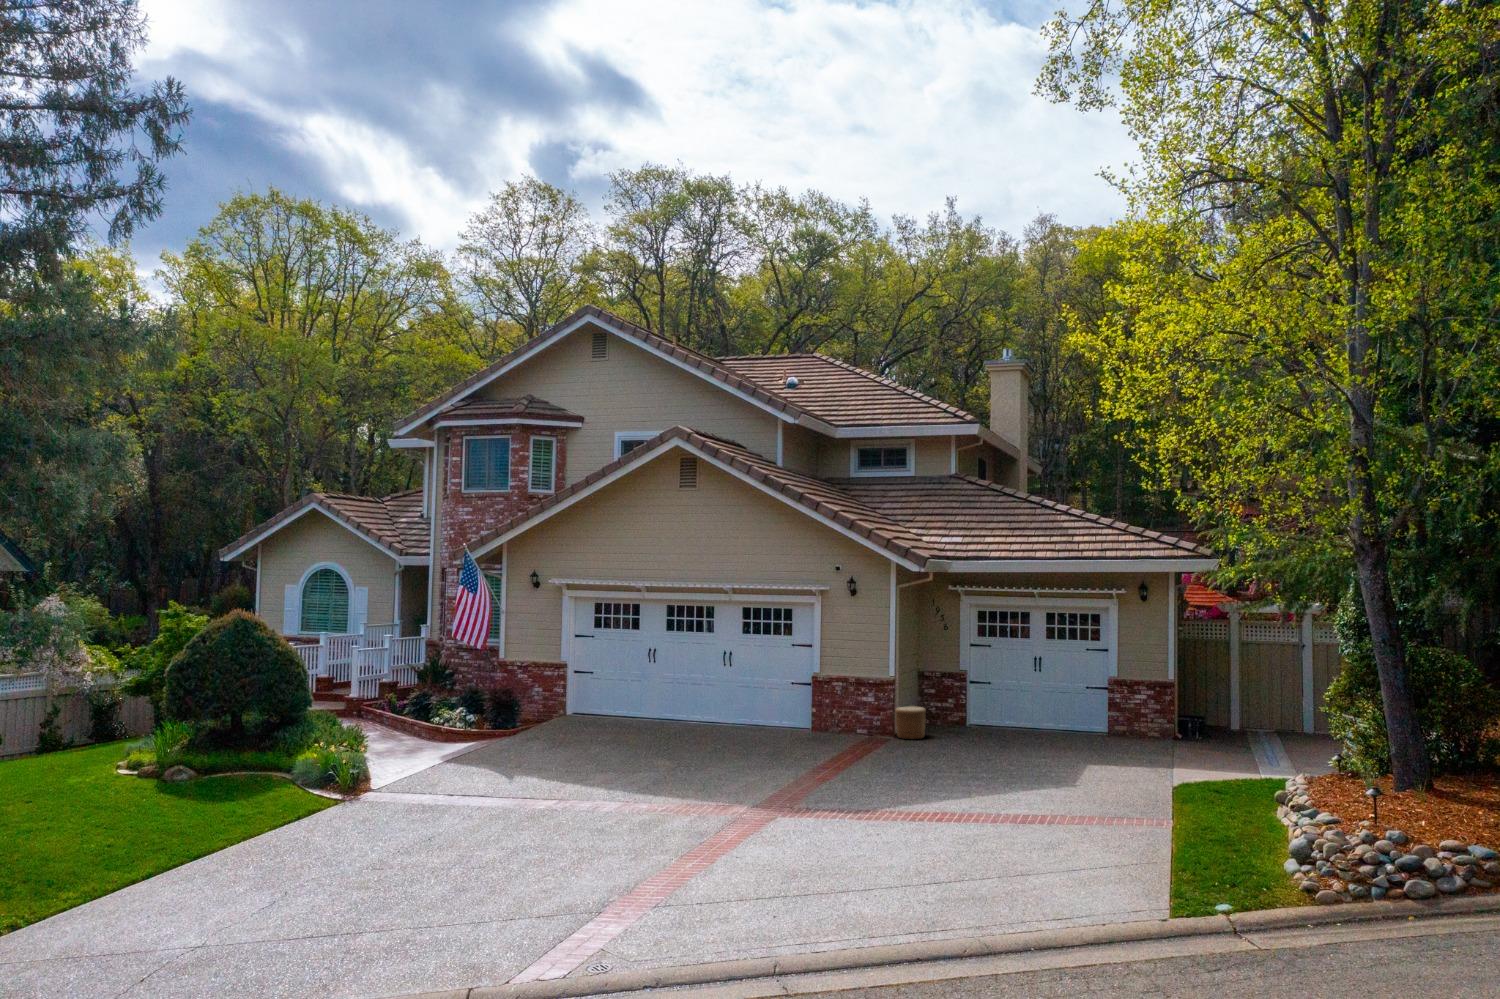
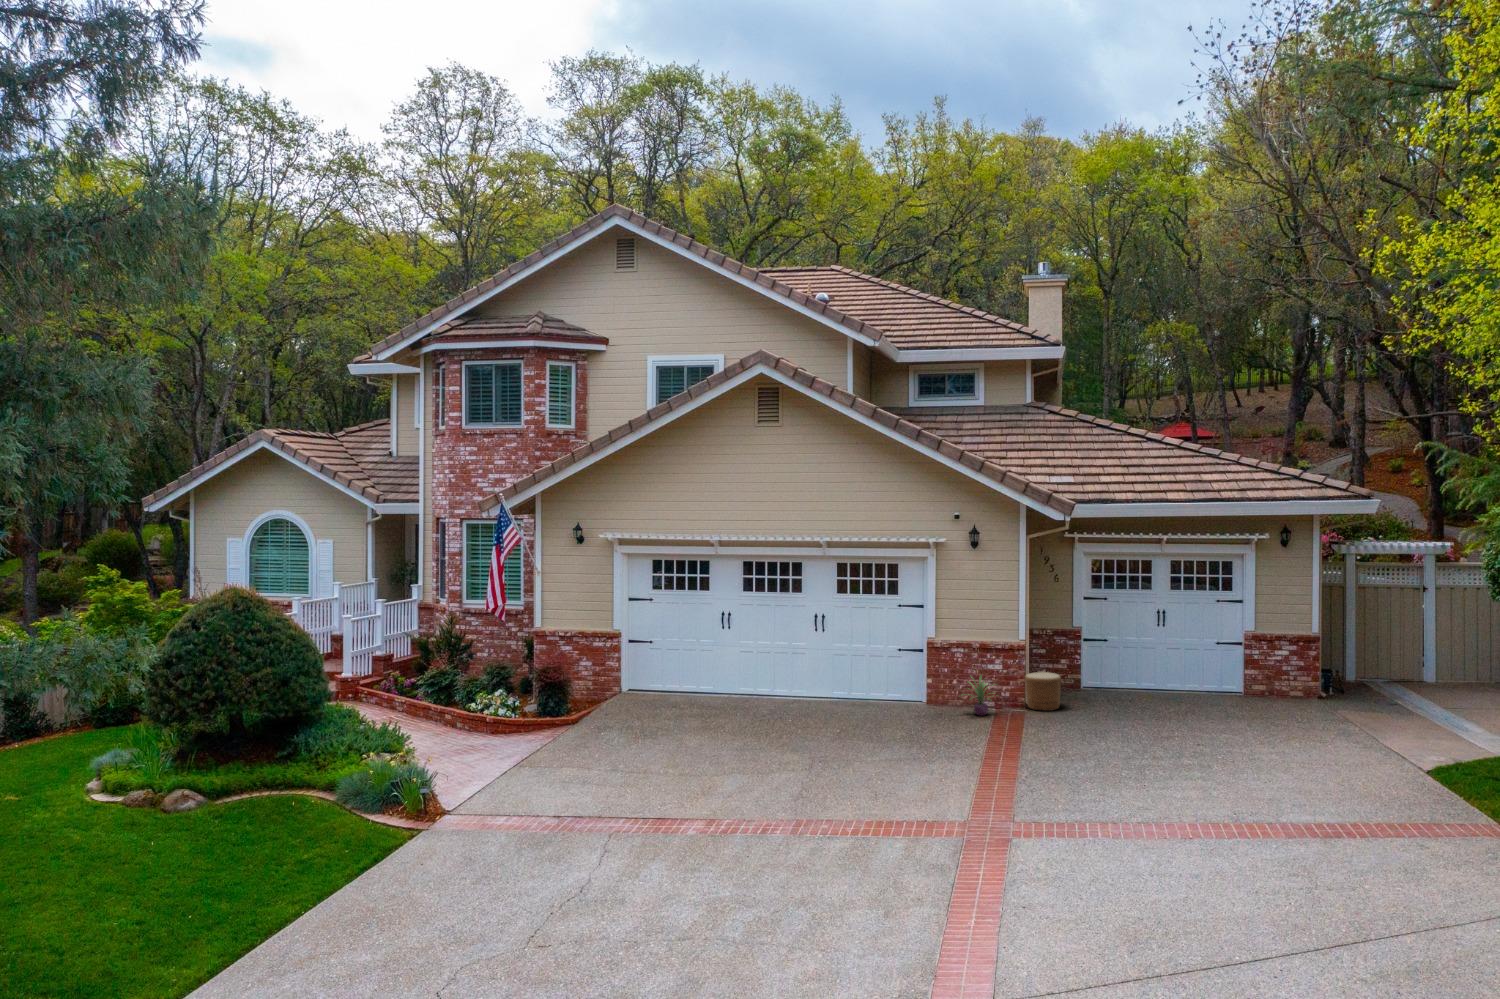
decorative plant: none [832,705,871,741] -> present [971,675,990,716]

